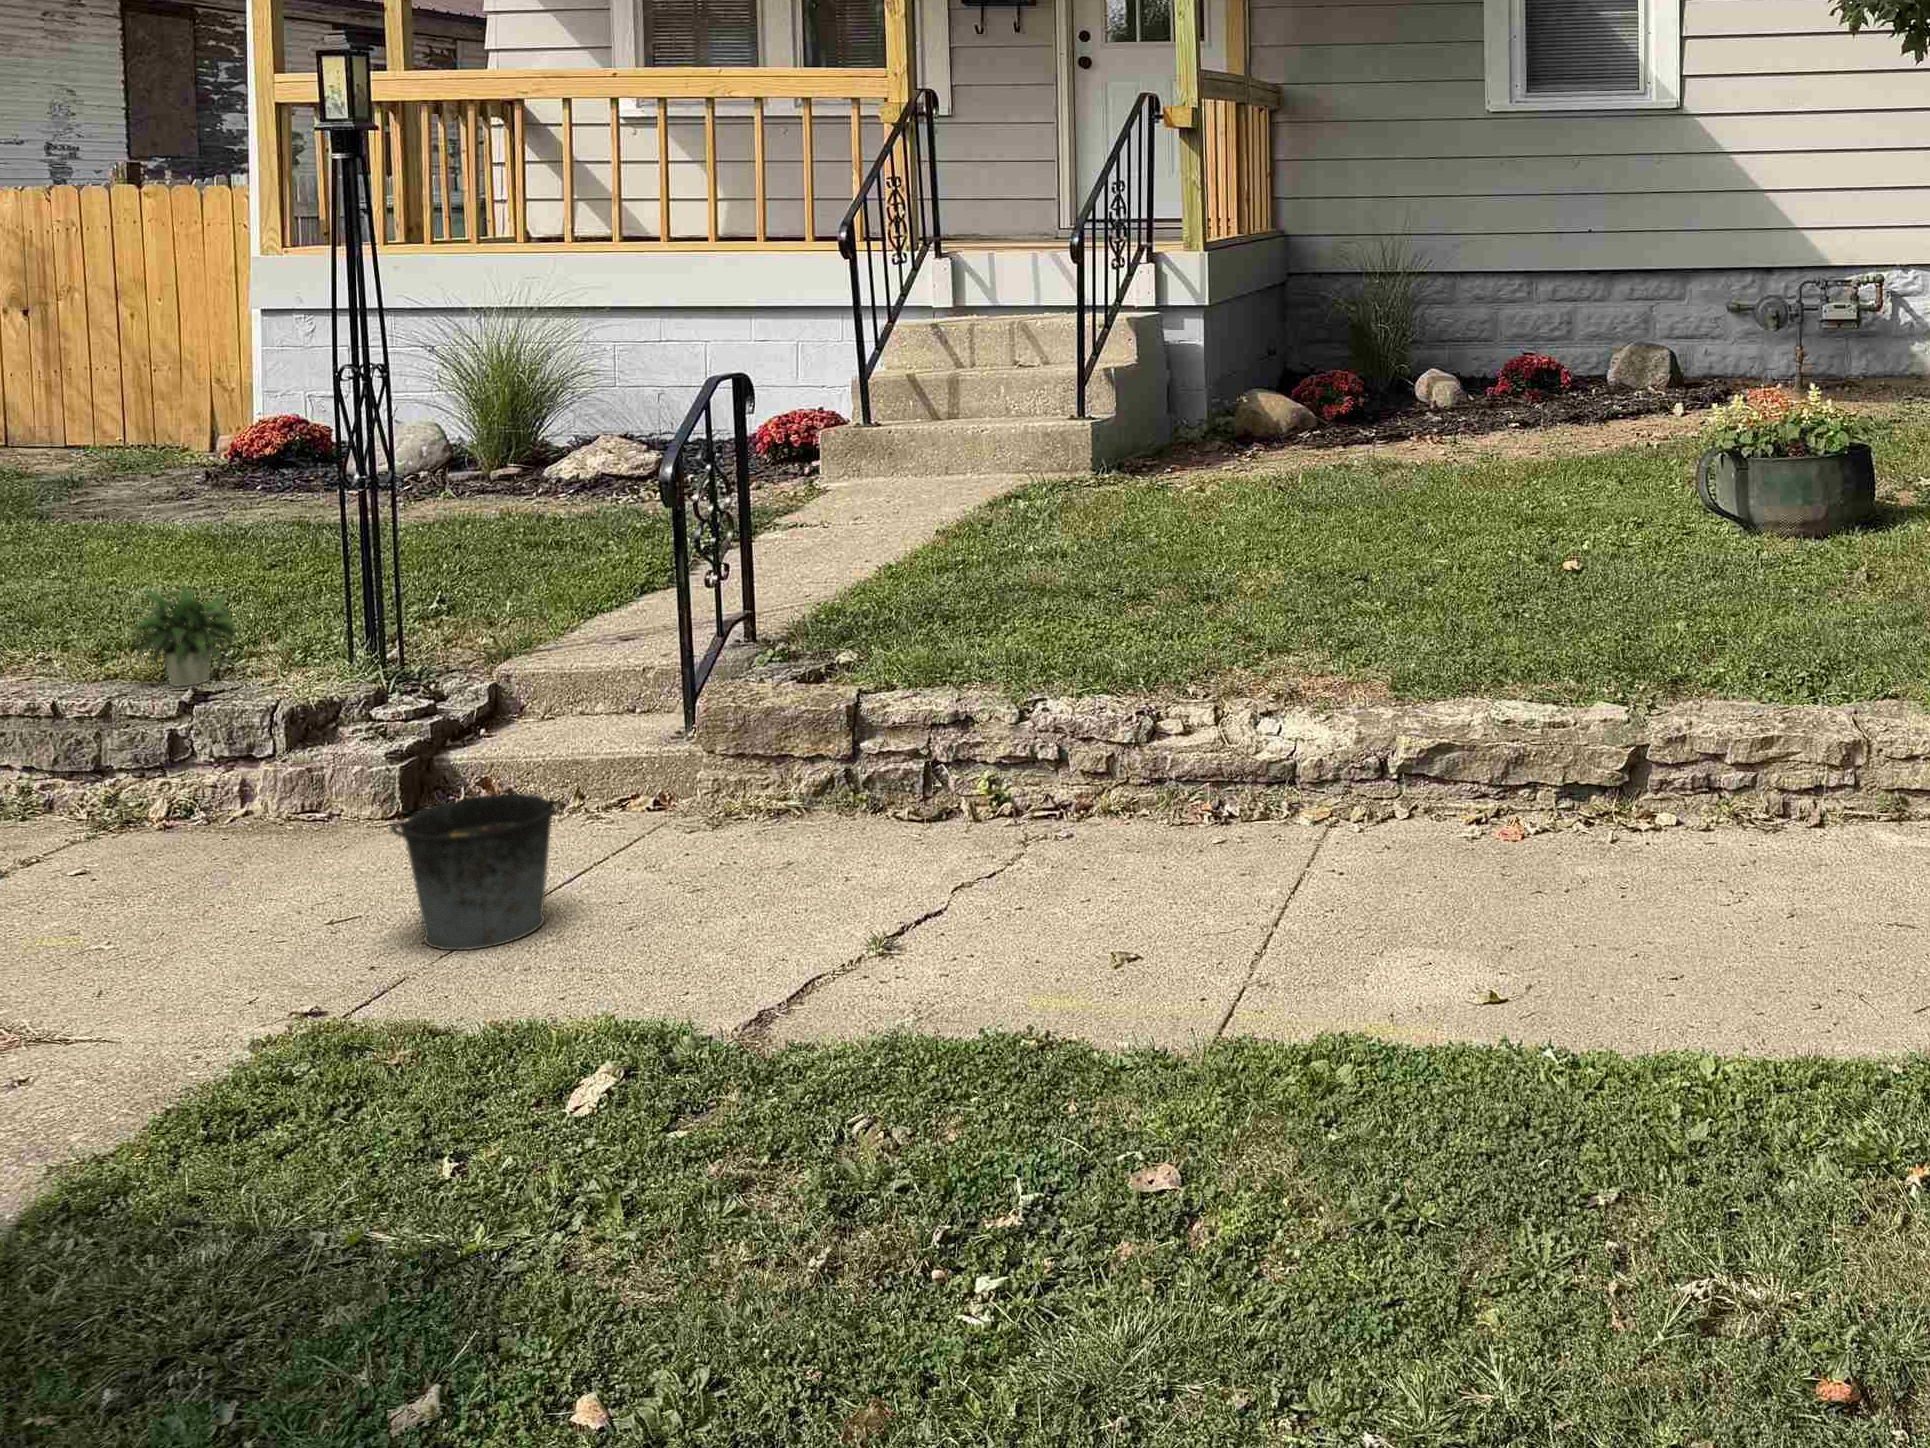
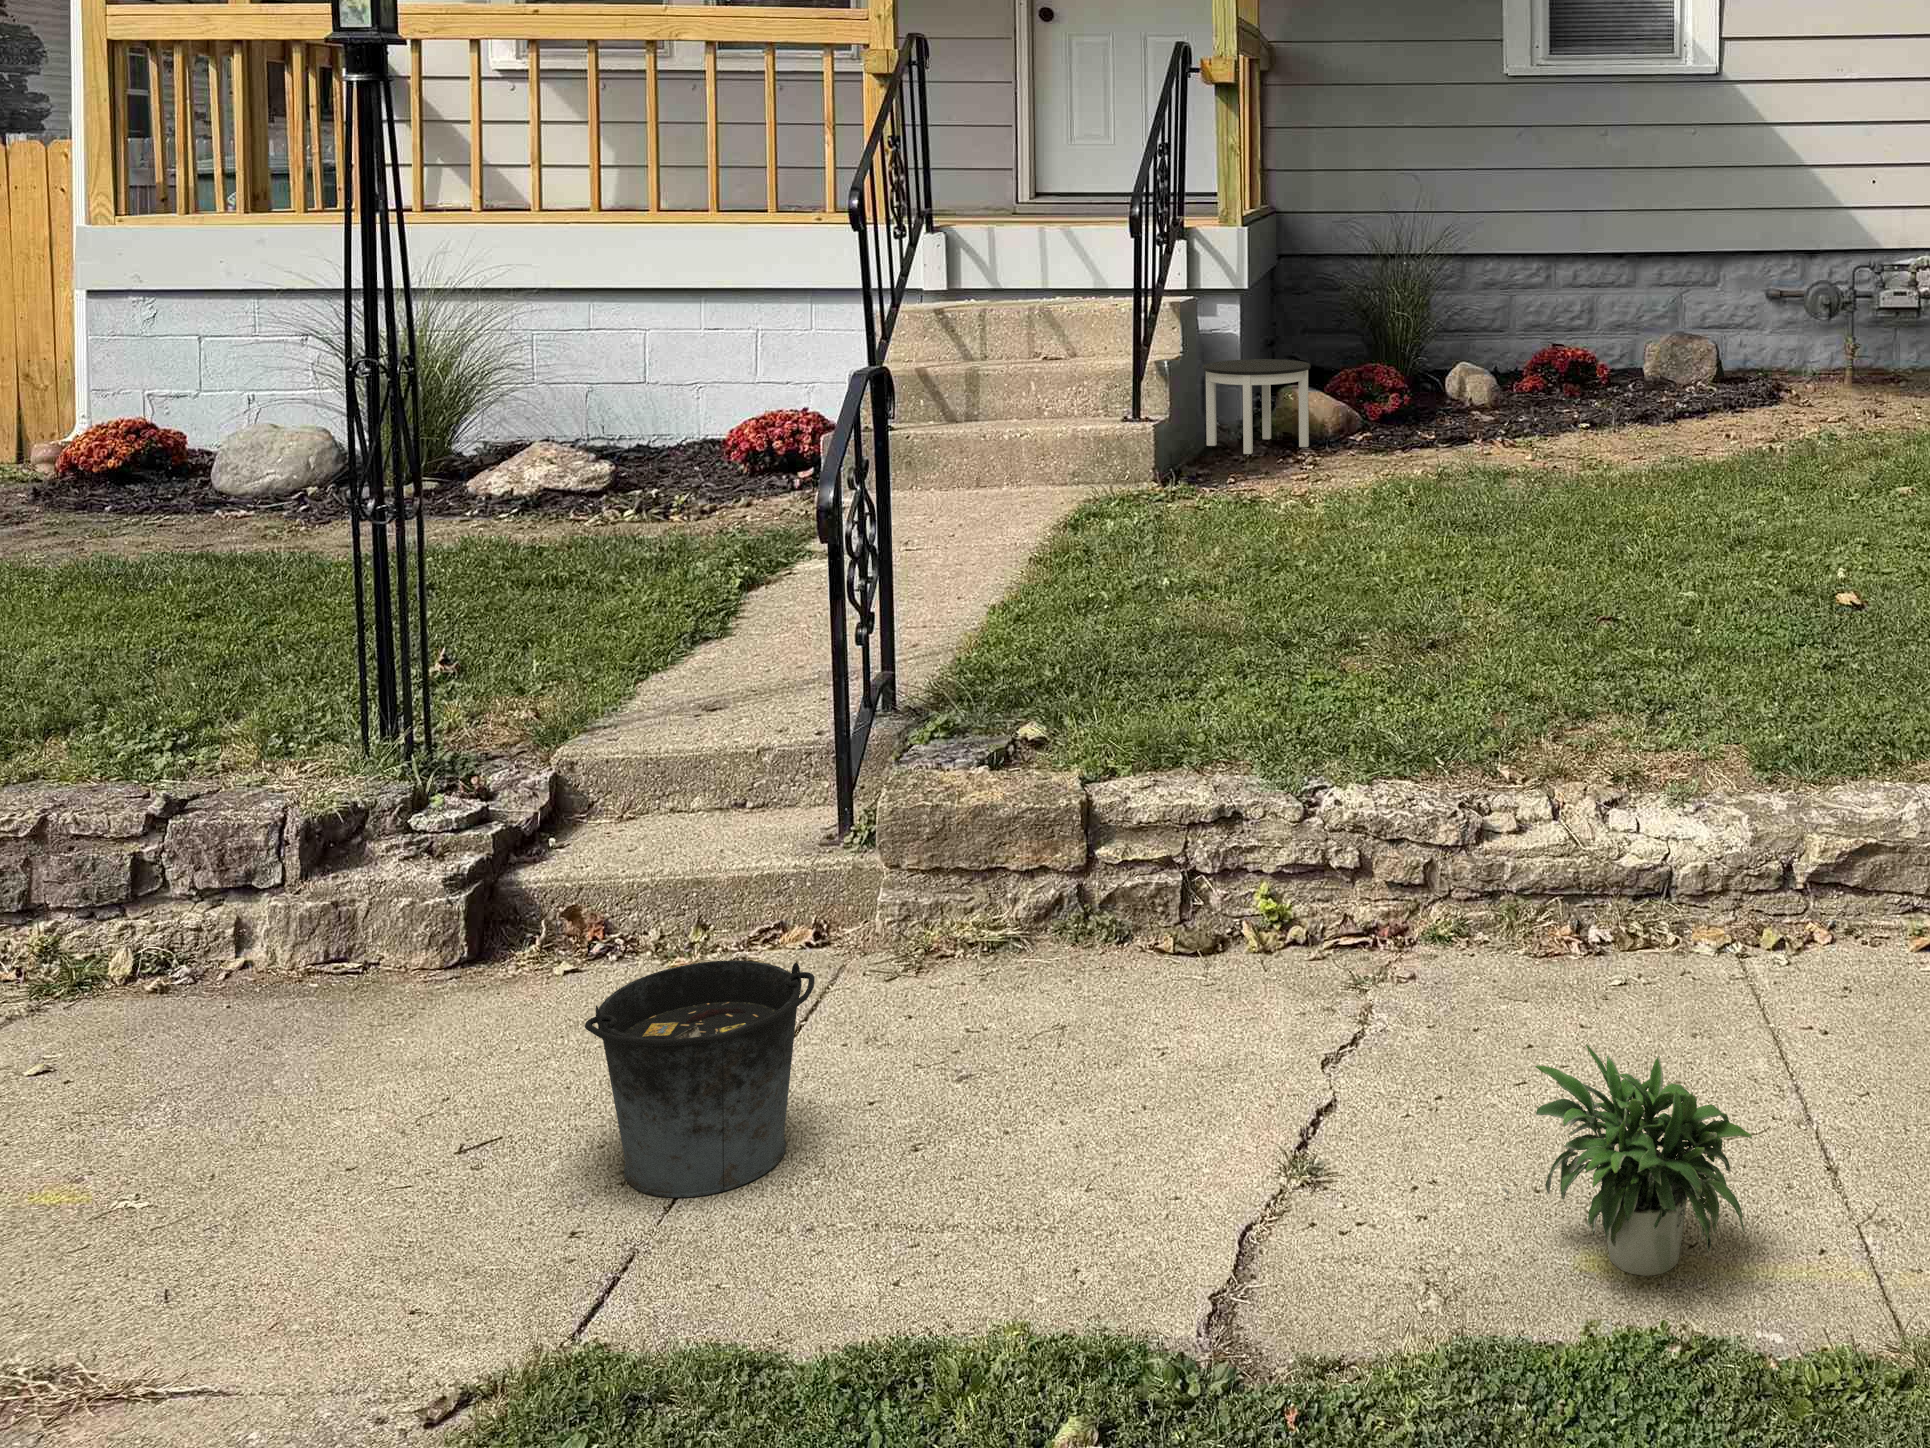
round table: none [1168,367,1262,449] -> present [1203,359,1310,454]
potted plant: present [133,586,239,687] -> present [1501,1044,1752,1276]

